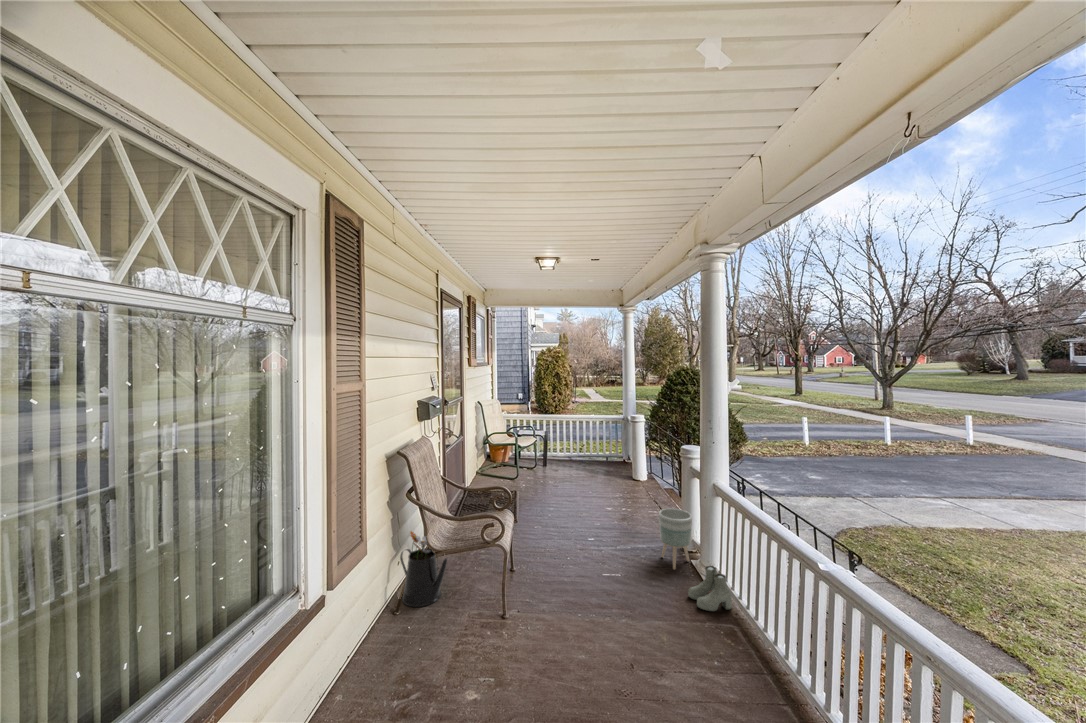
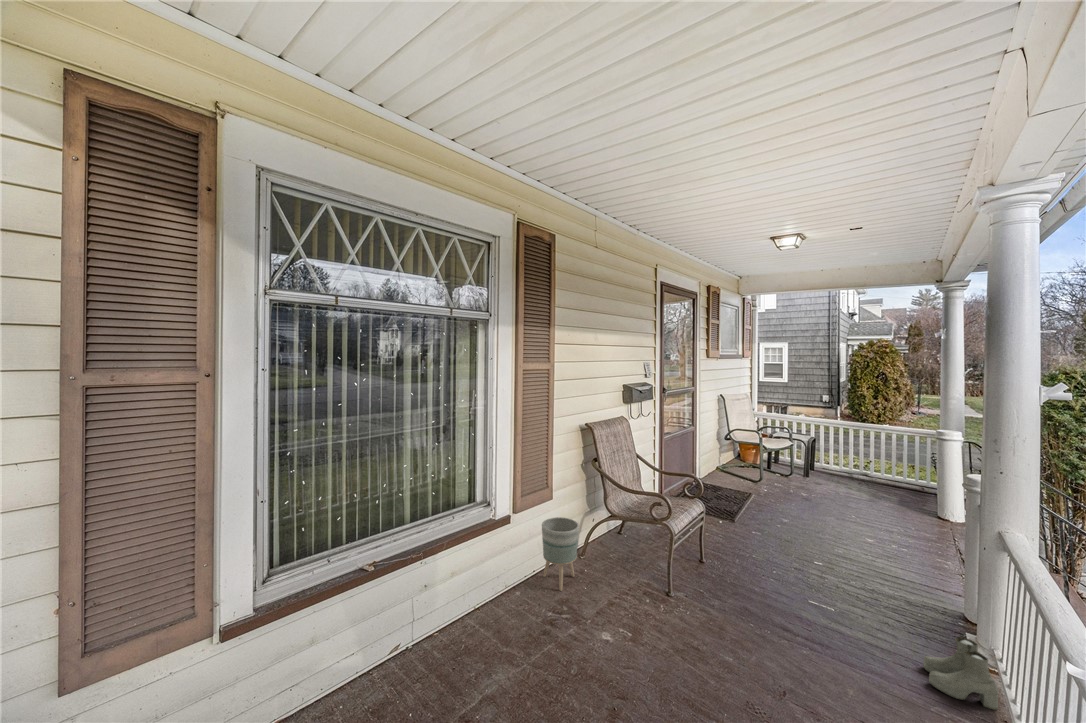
planter: present [659,509,692,569] -> present [542,517,579,591]
watering can: present [400,531,447,607] -> none [591,493,625,562]

